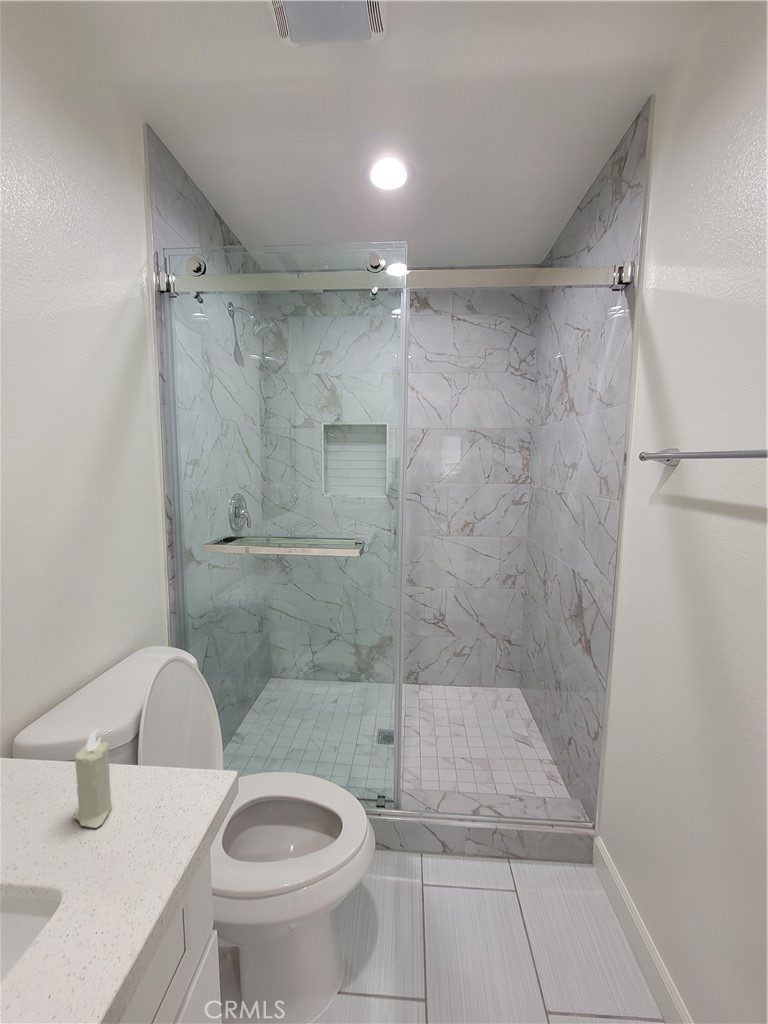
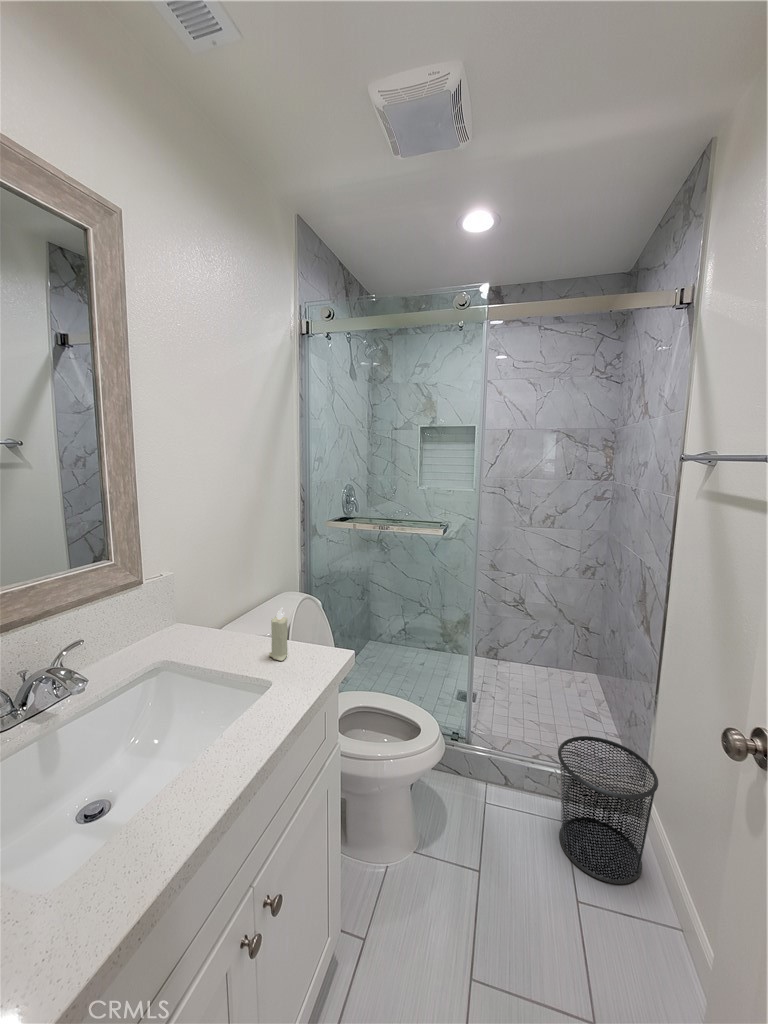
waste bin: none [508,785,623,974] -> present [558,736,658,884]

